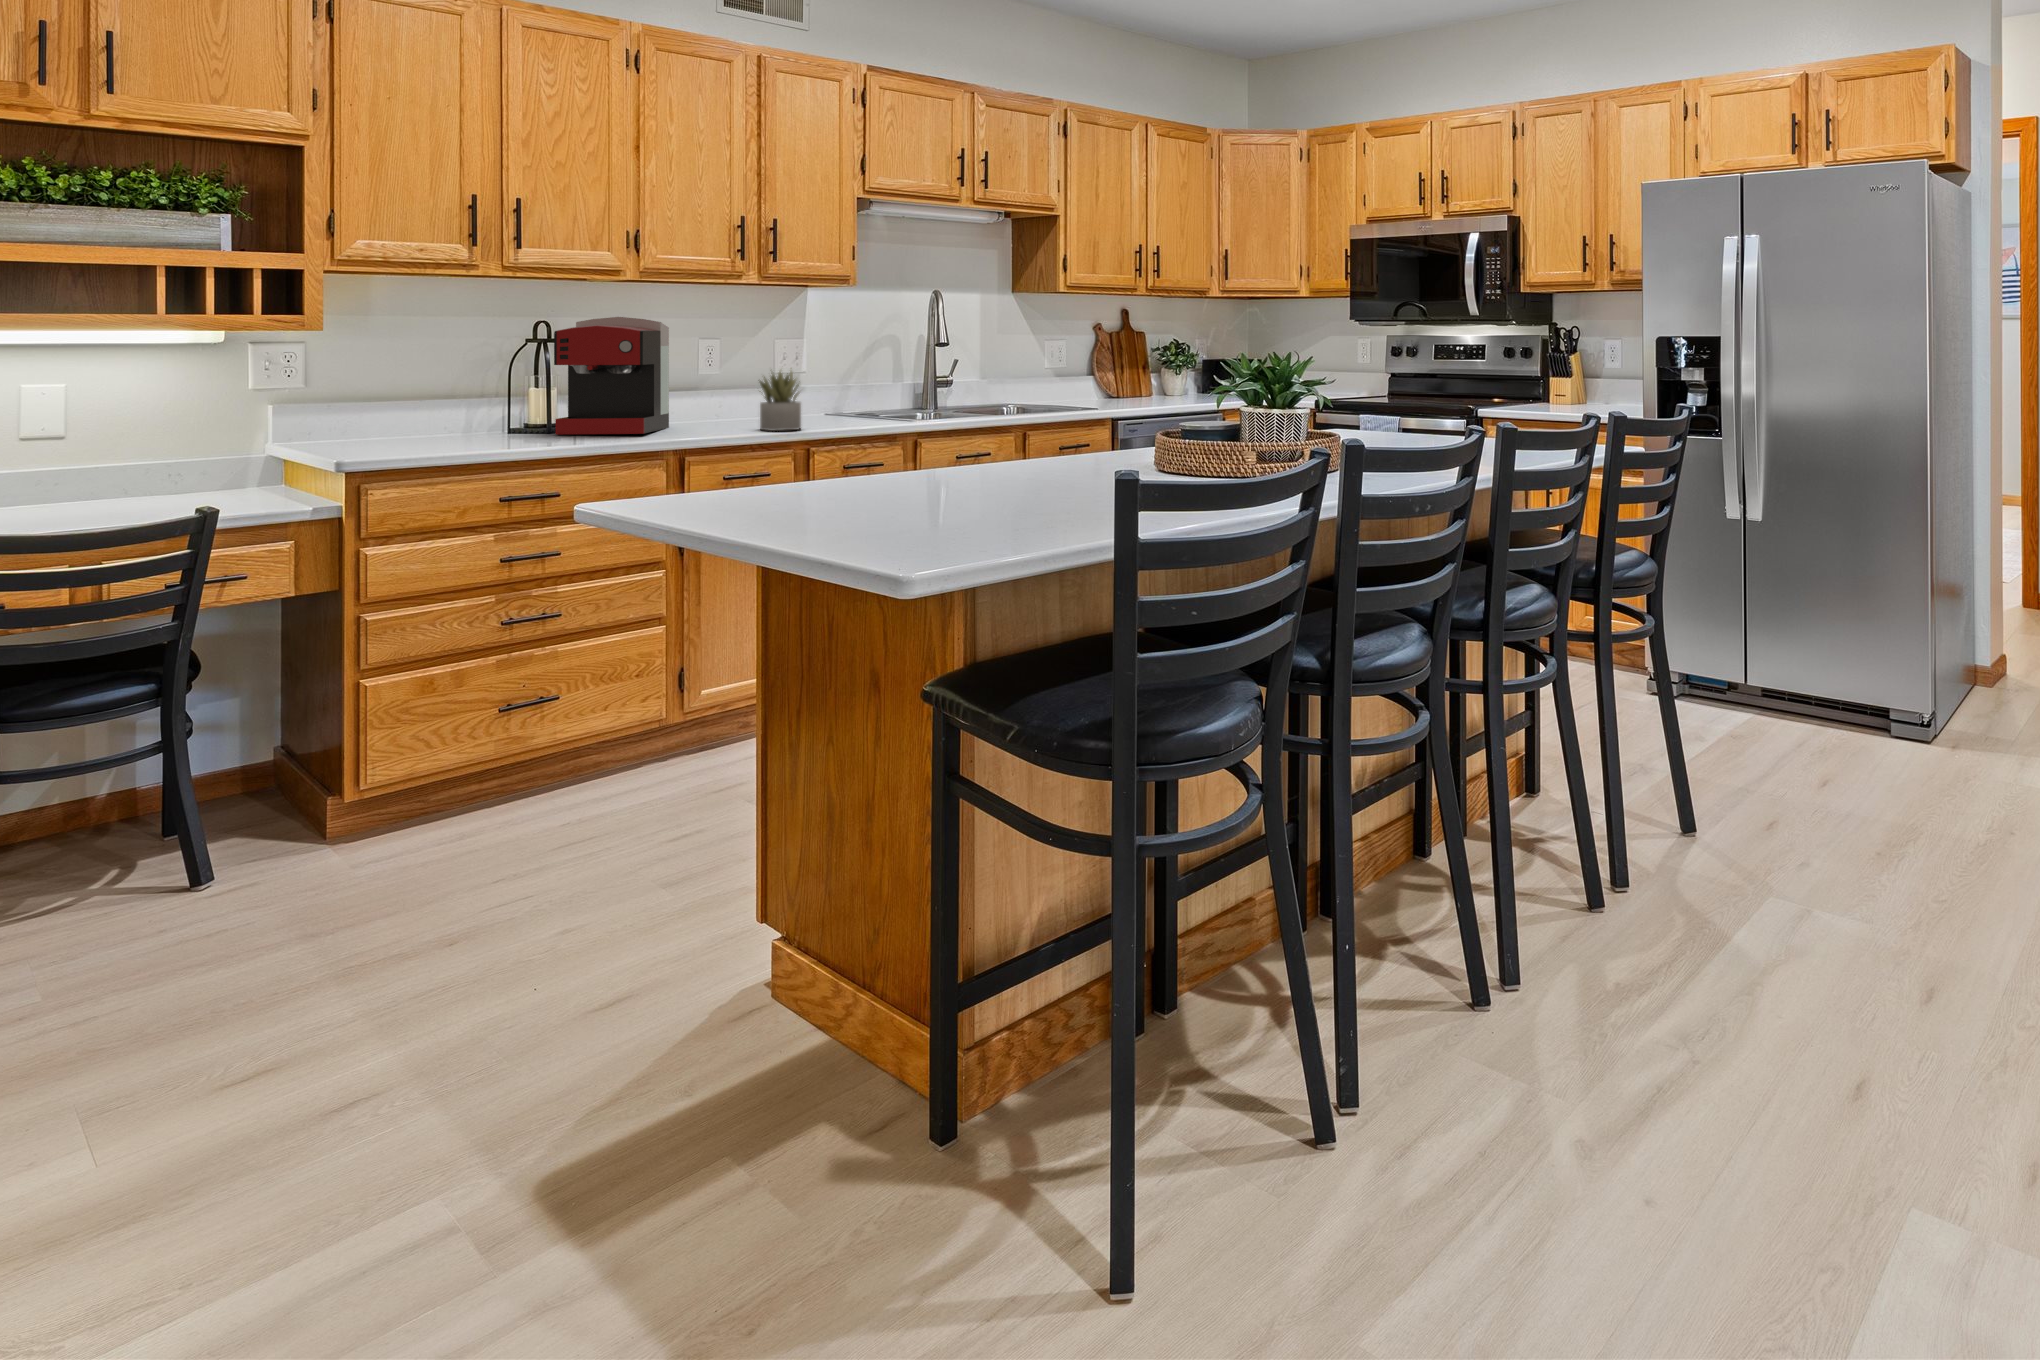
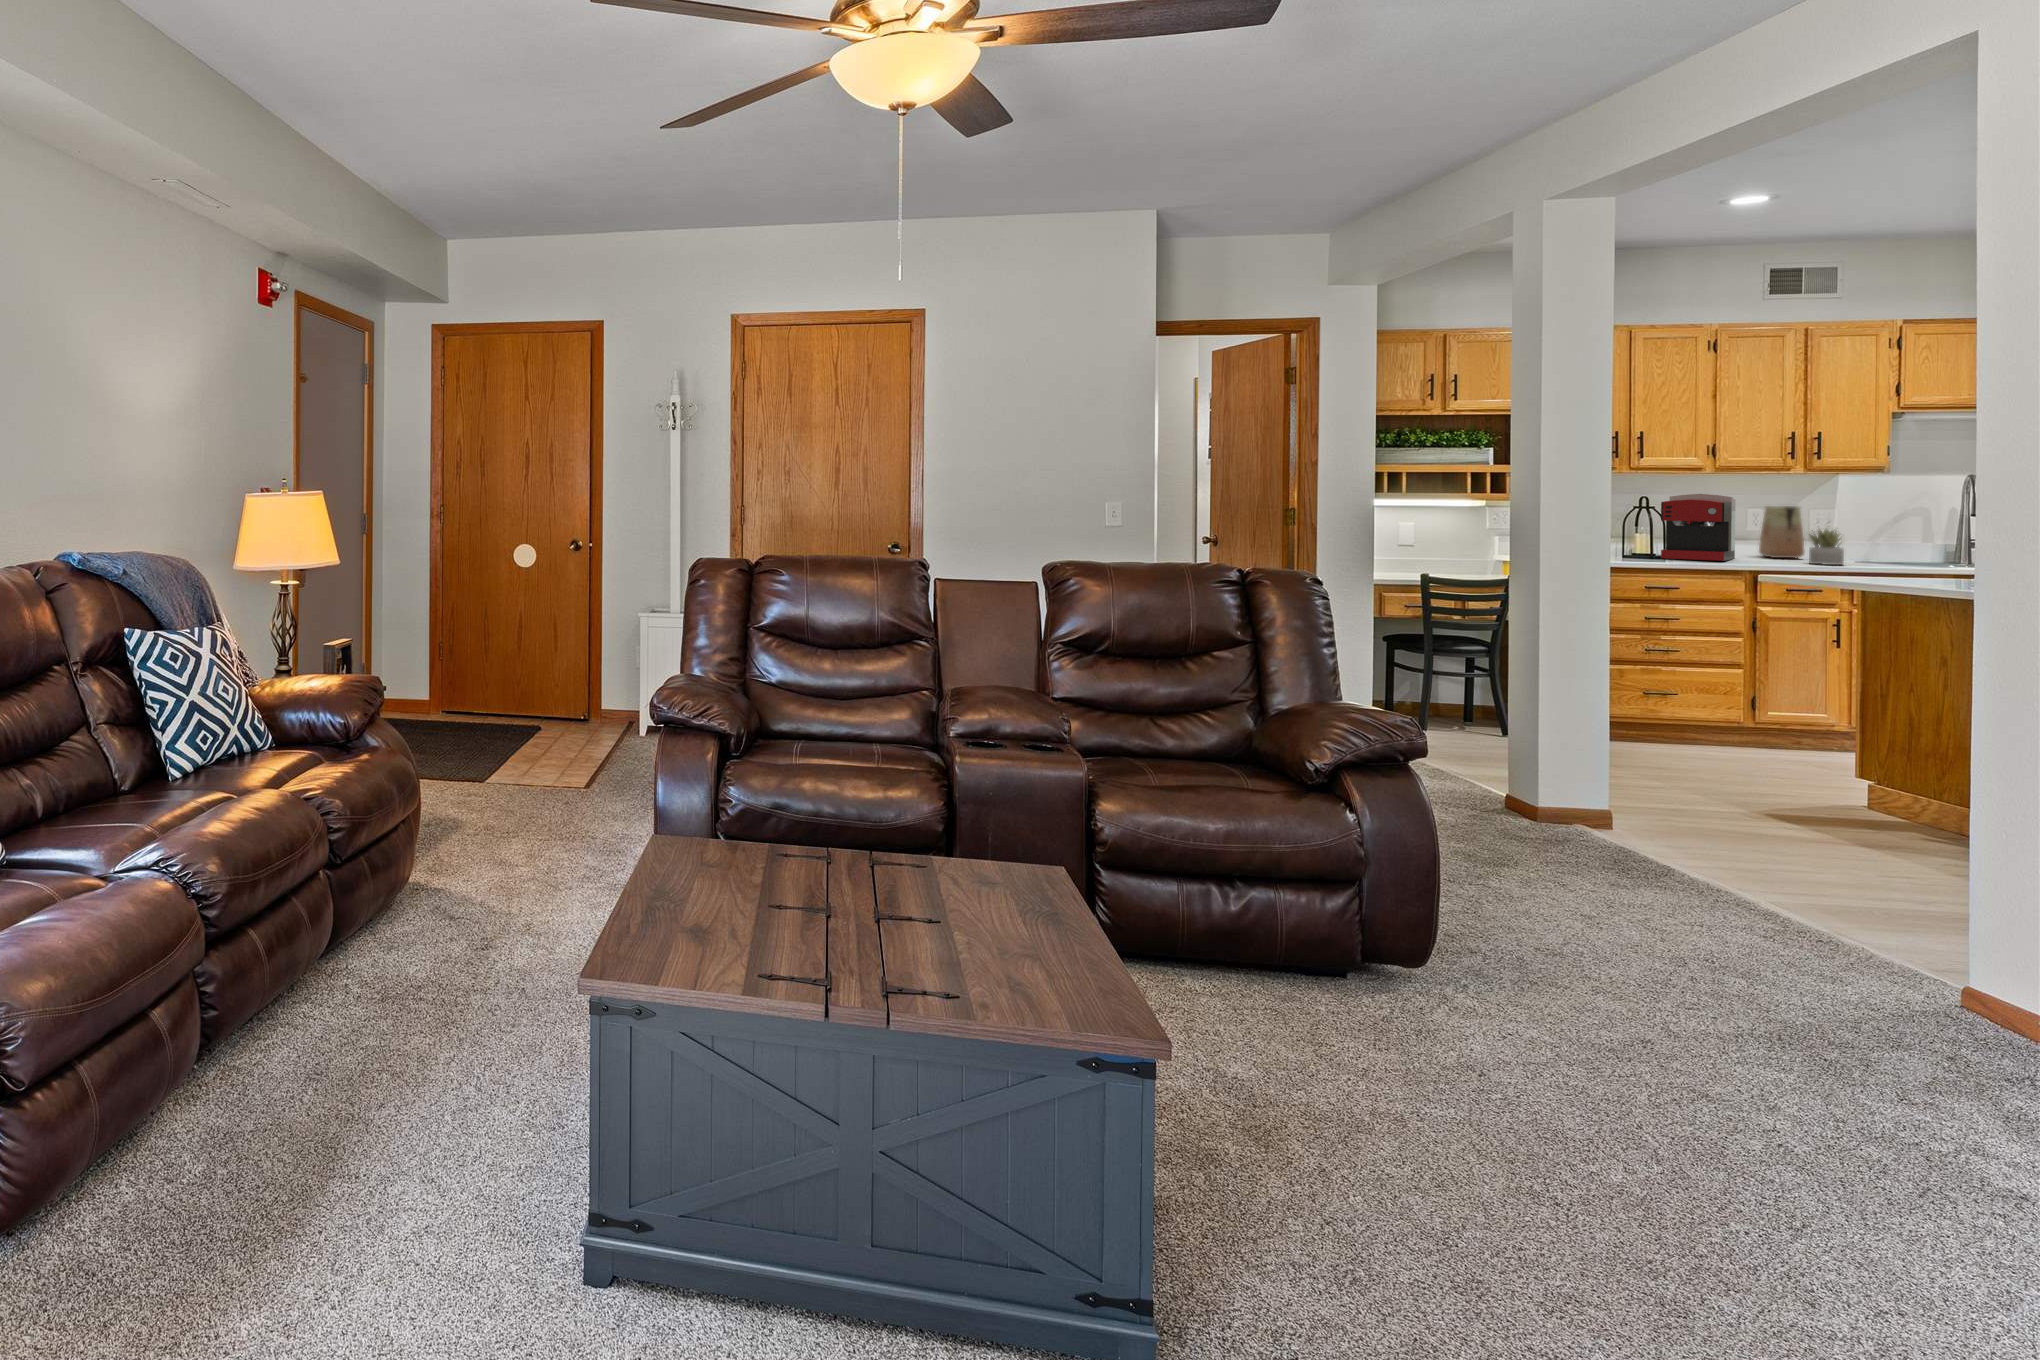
vase: none [706,337,761,422] -> present [1759,506,1805,558]

